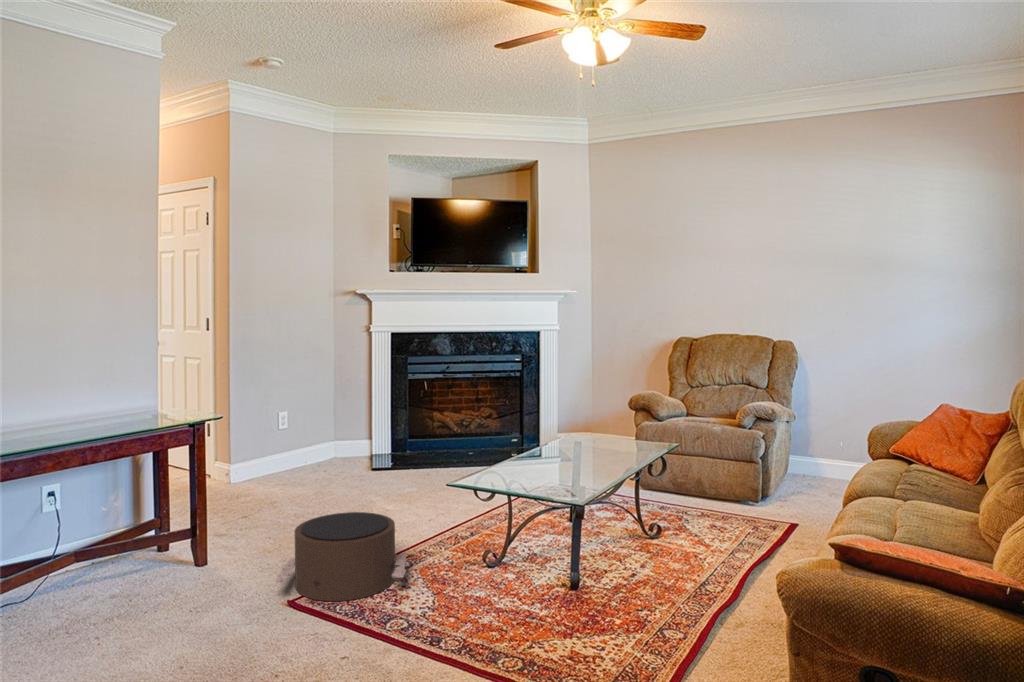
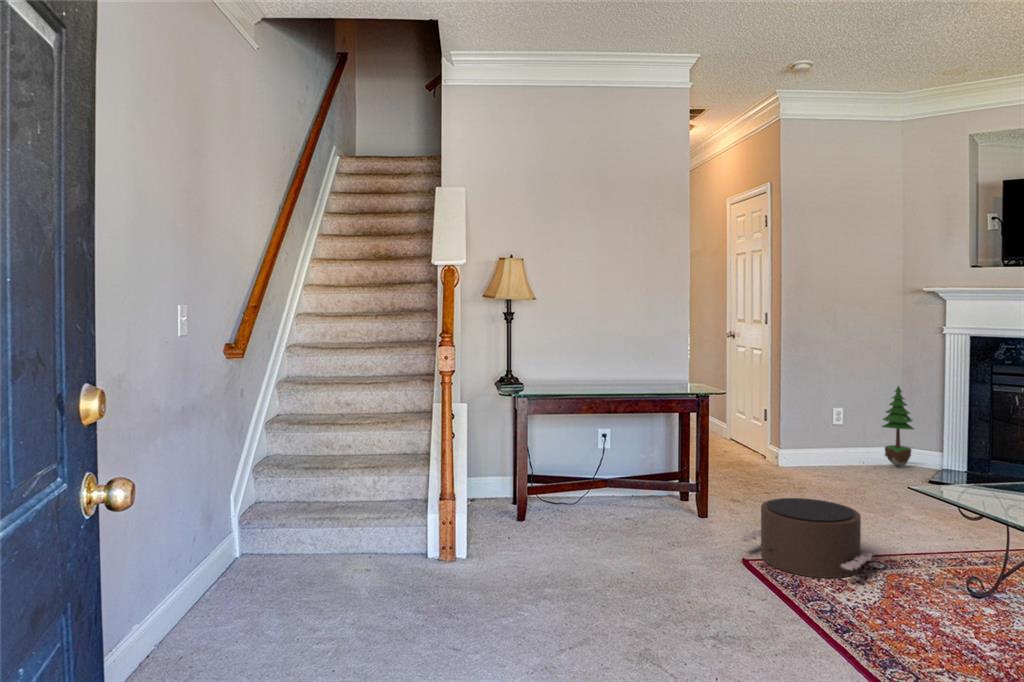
potted tree: none [322,382,351,462] -> present [882,386,914,467]

